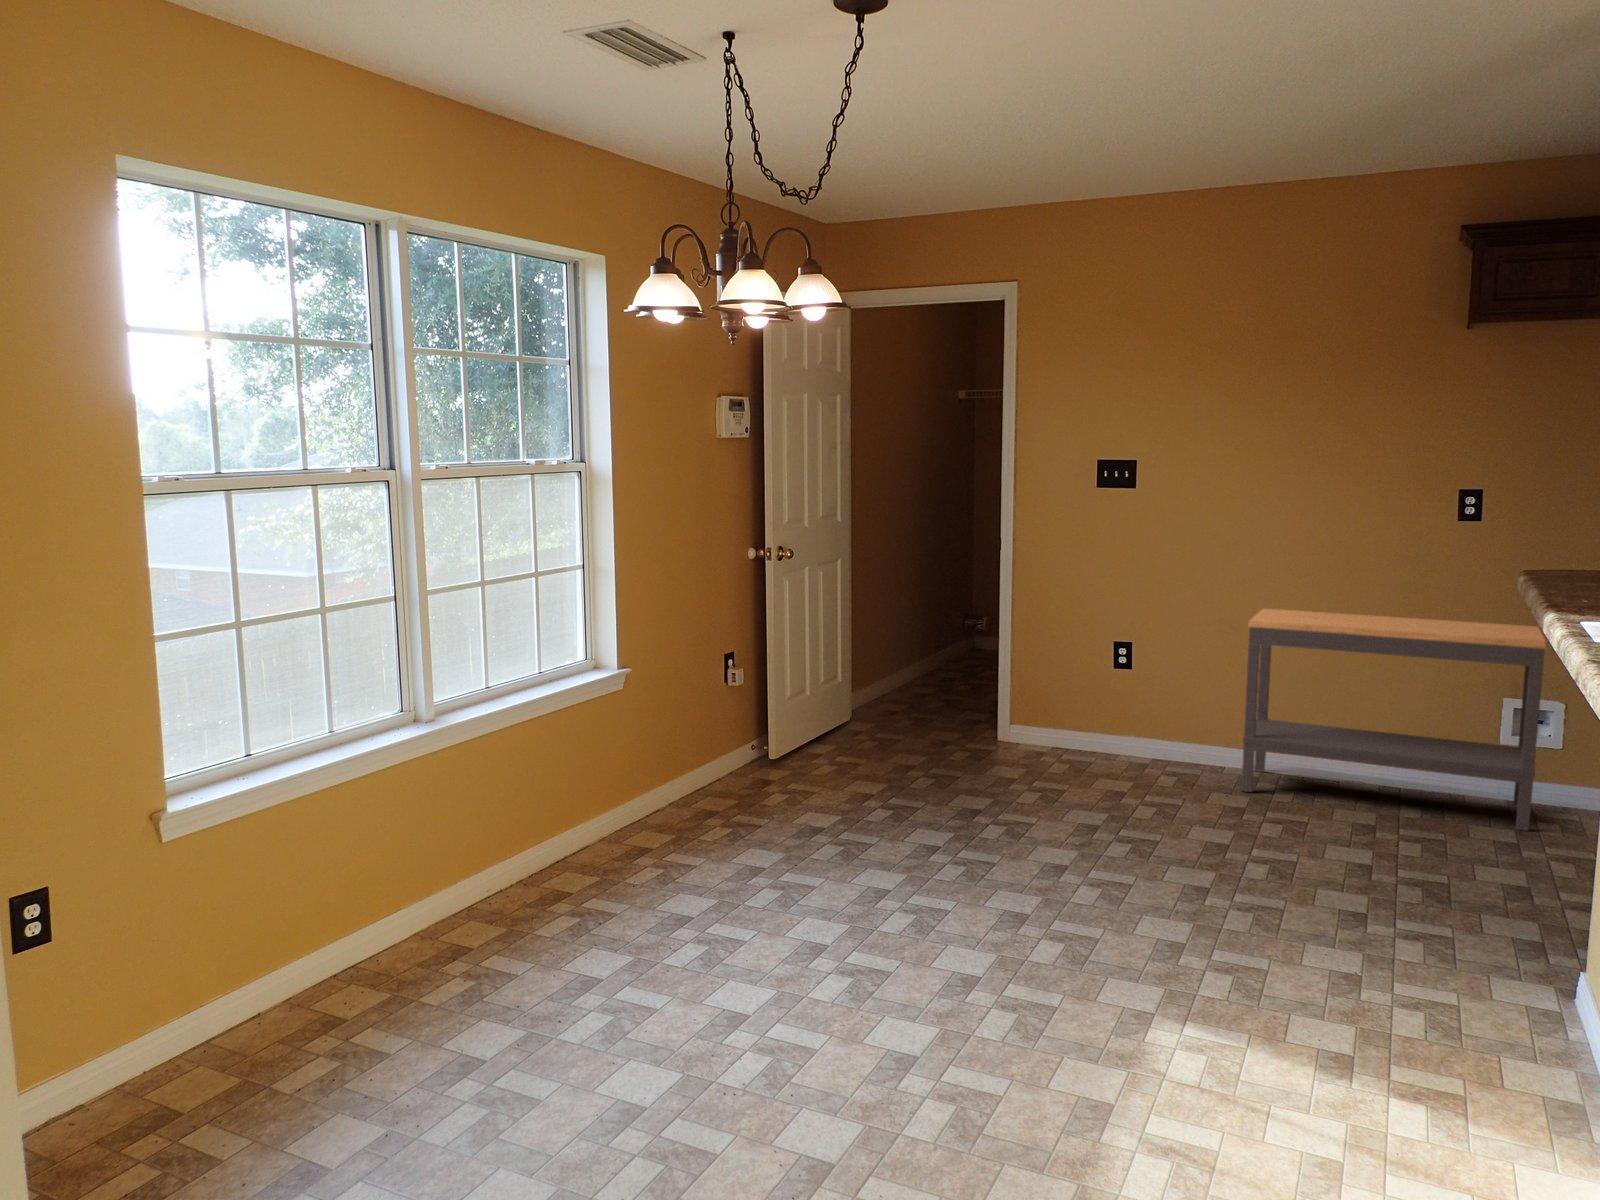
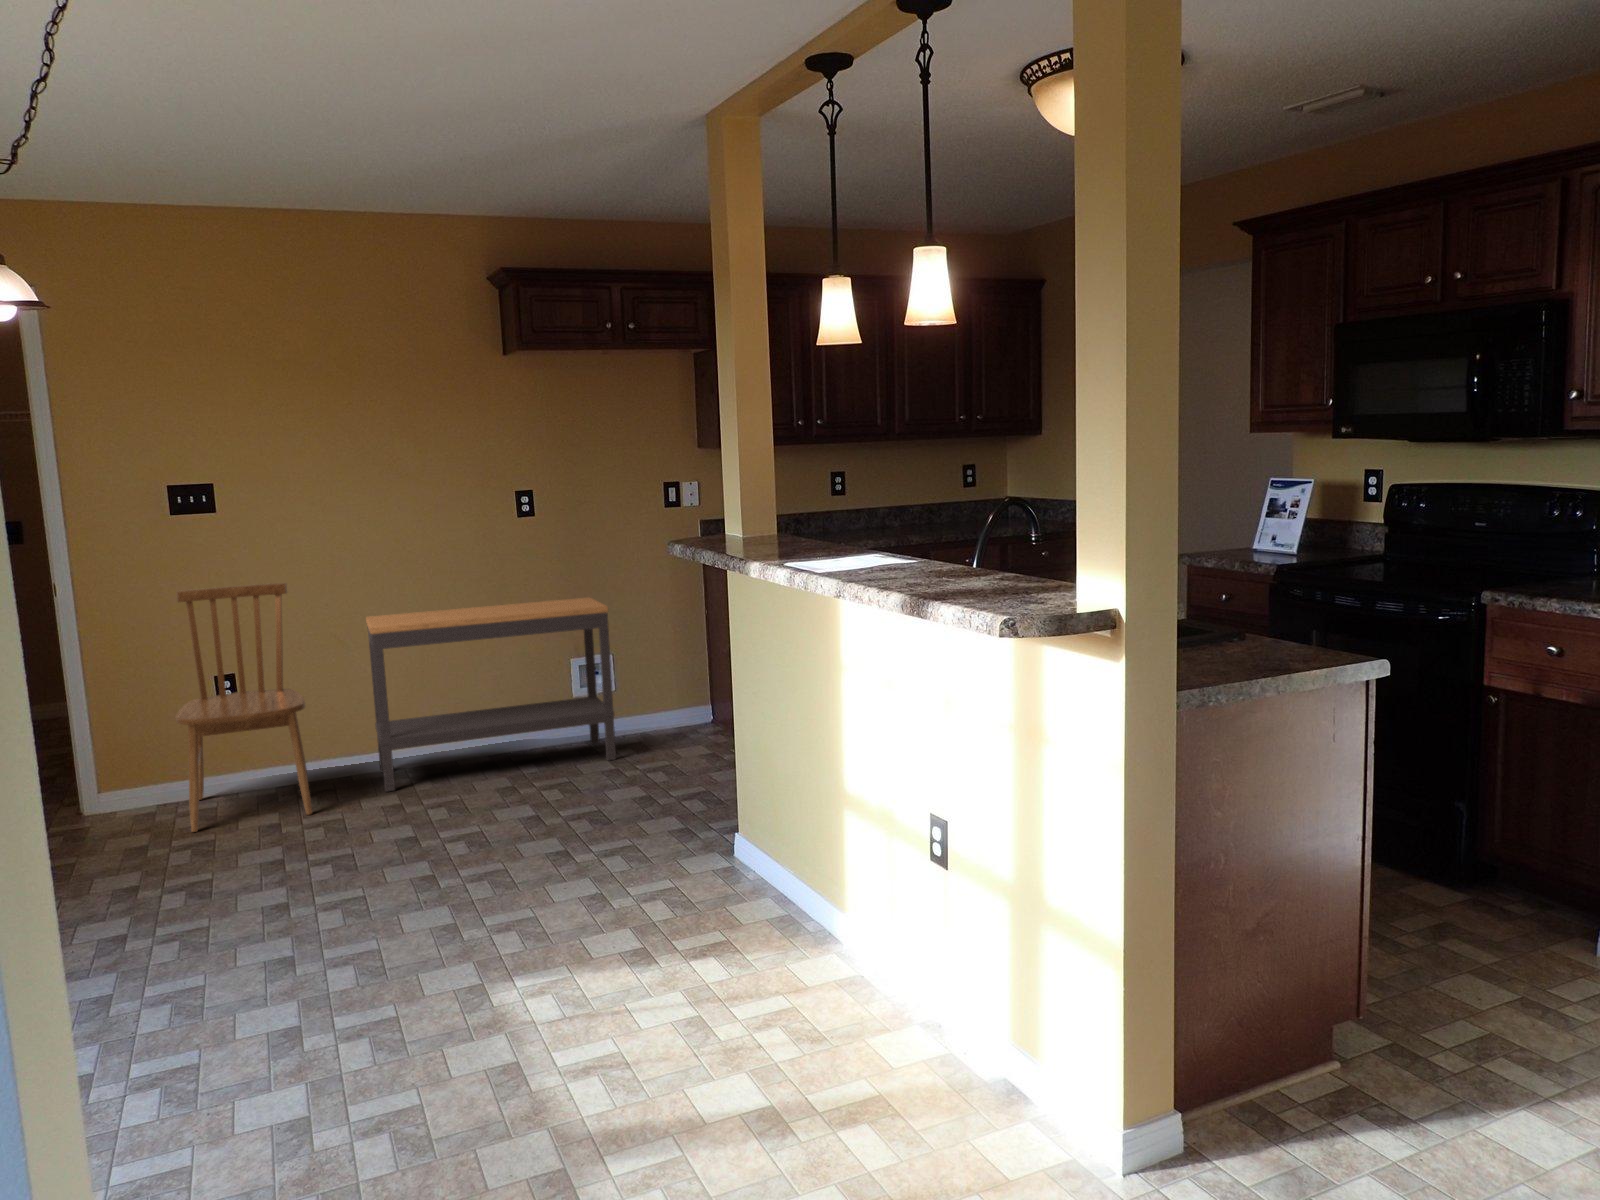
dining chair: none [1055,559,1188,792] -> present [175,583,312,832]

